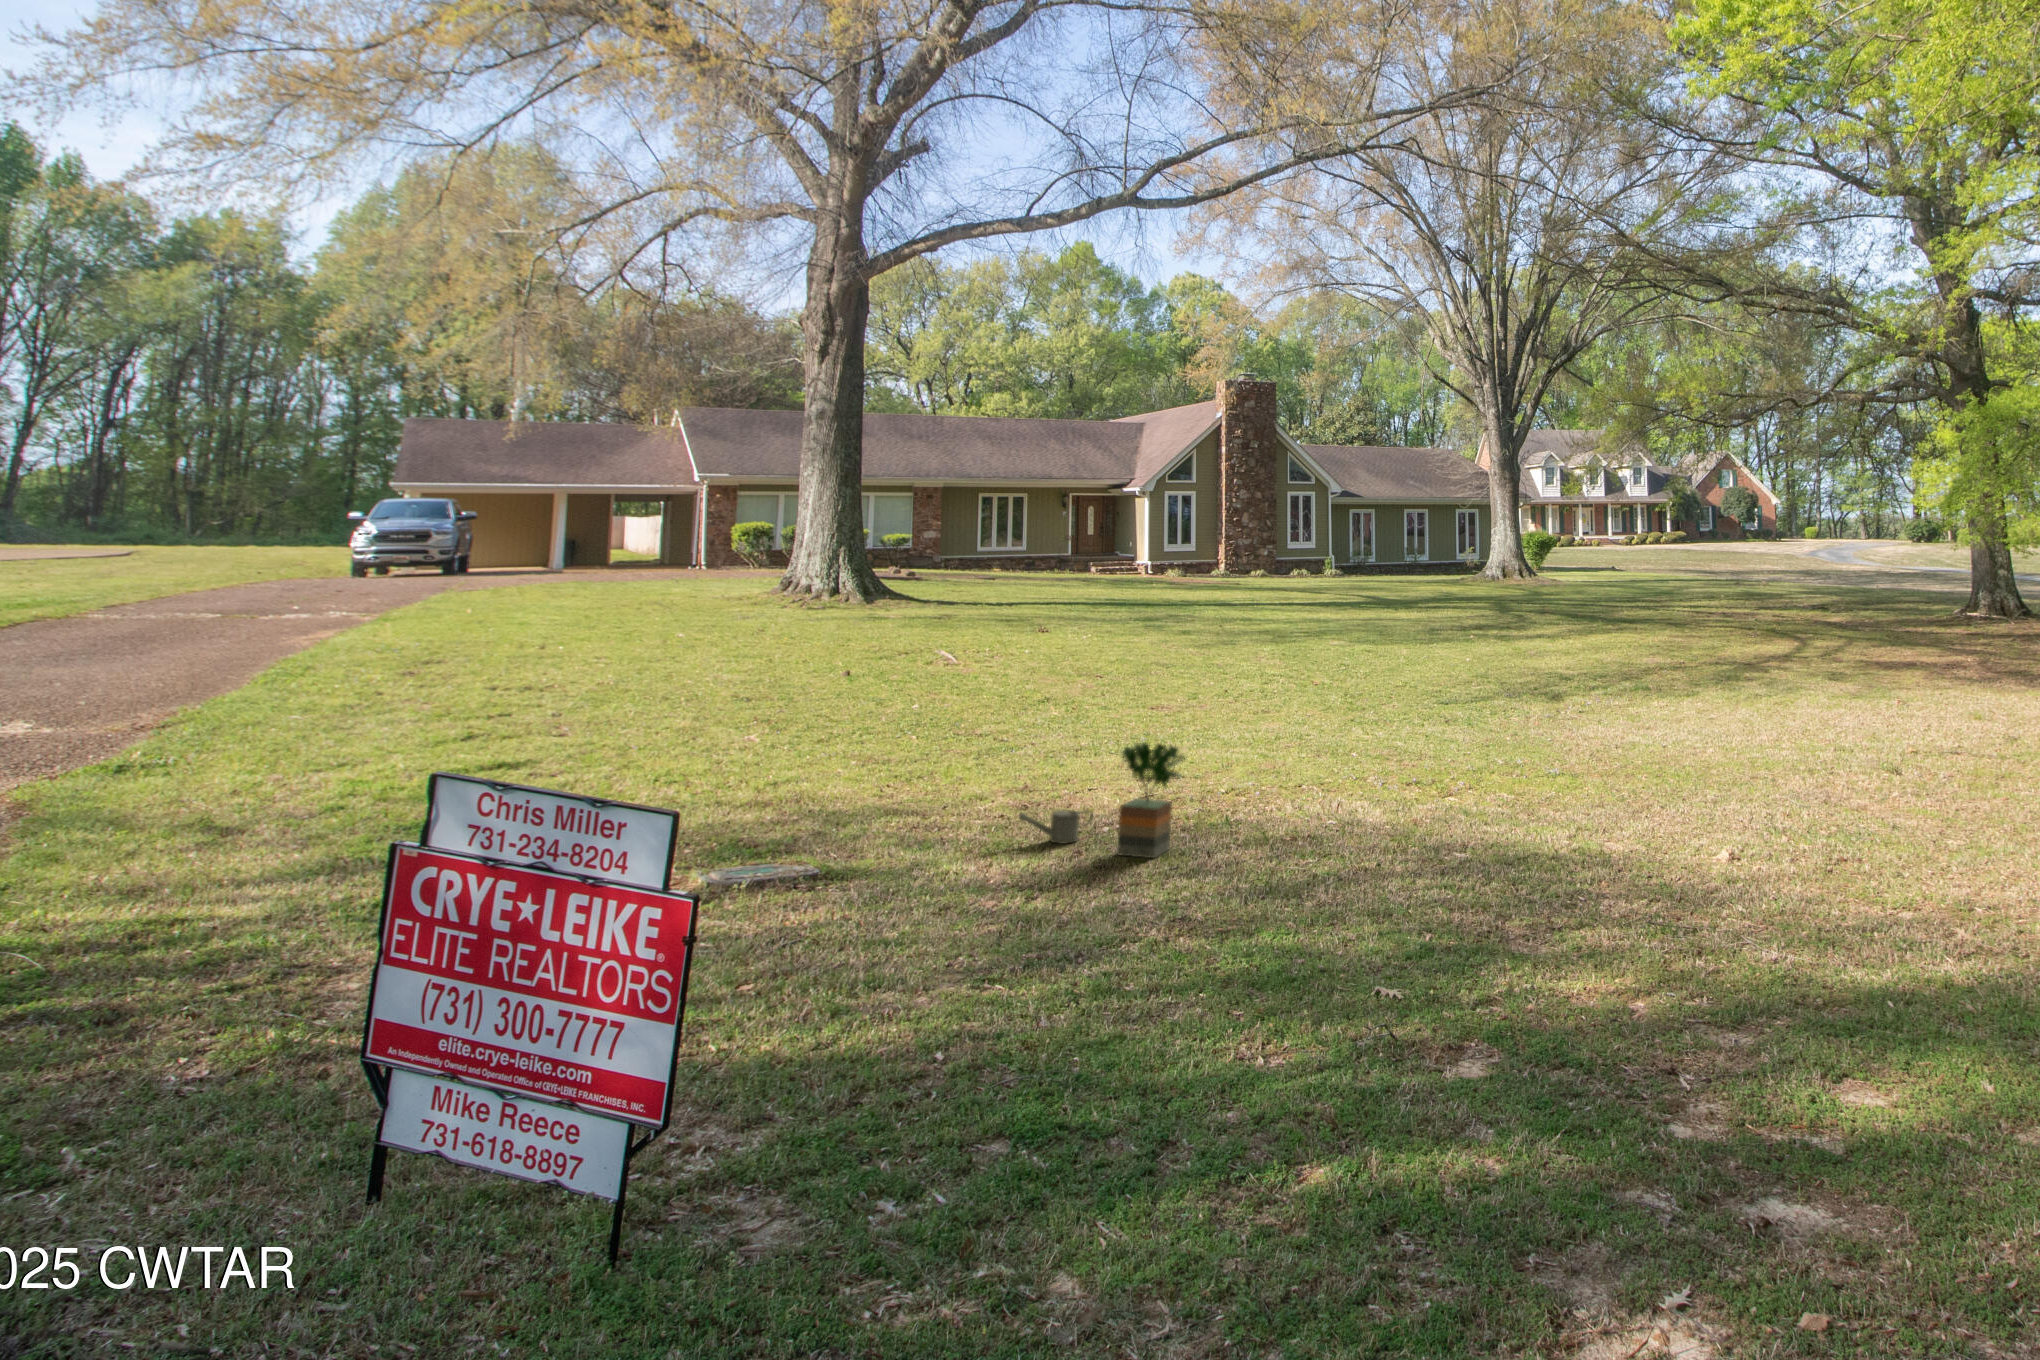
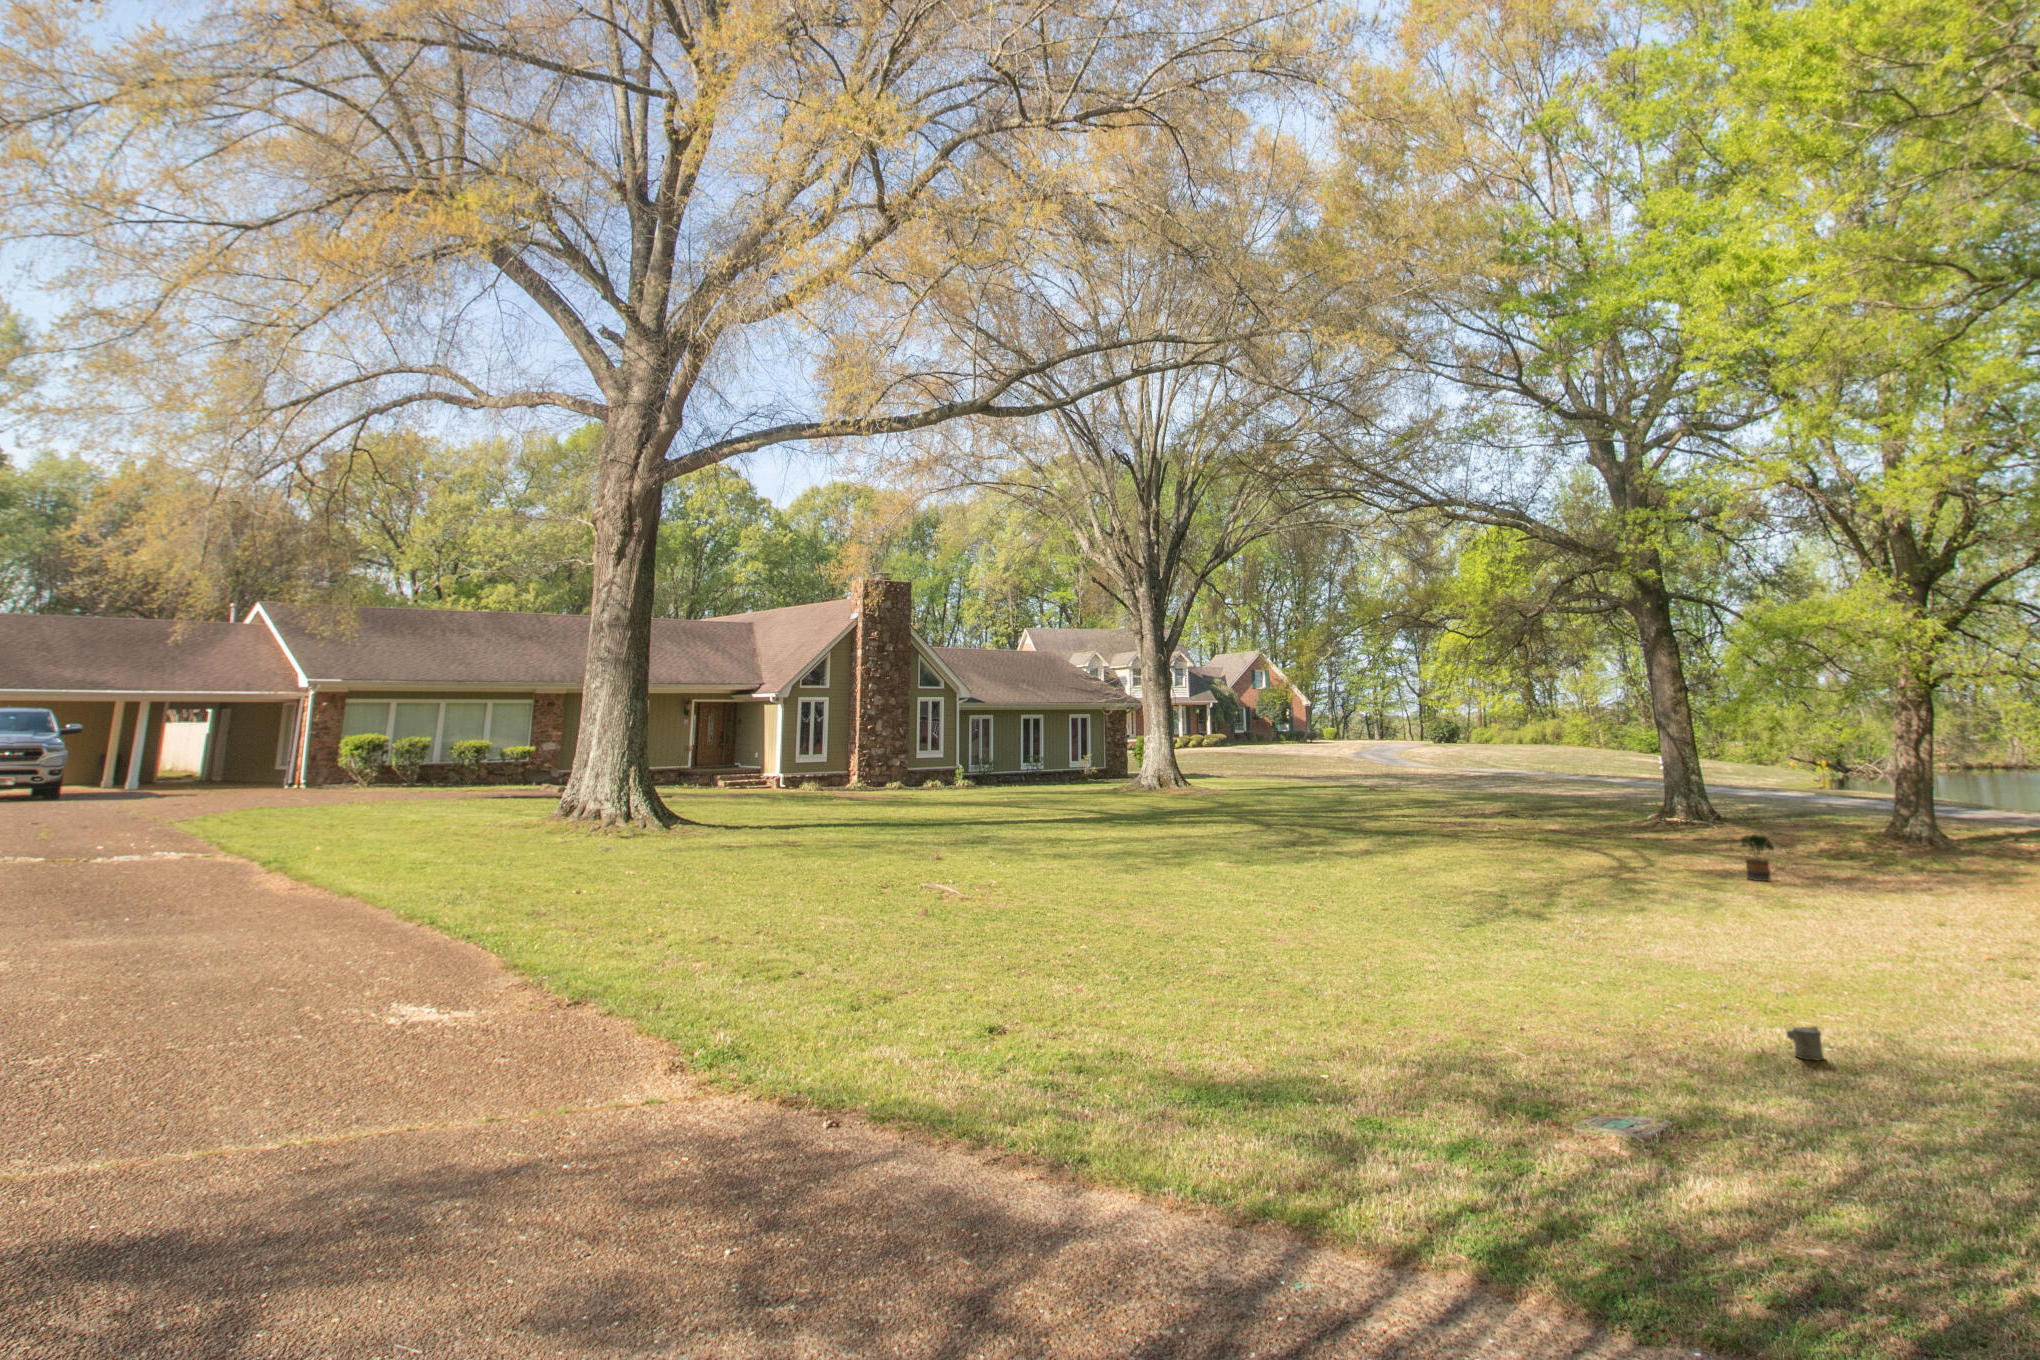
potted tree: present [1117,742,1187,858] -> present [1741,835,1774,881]

